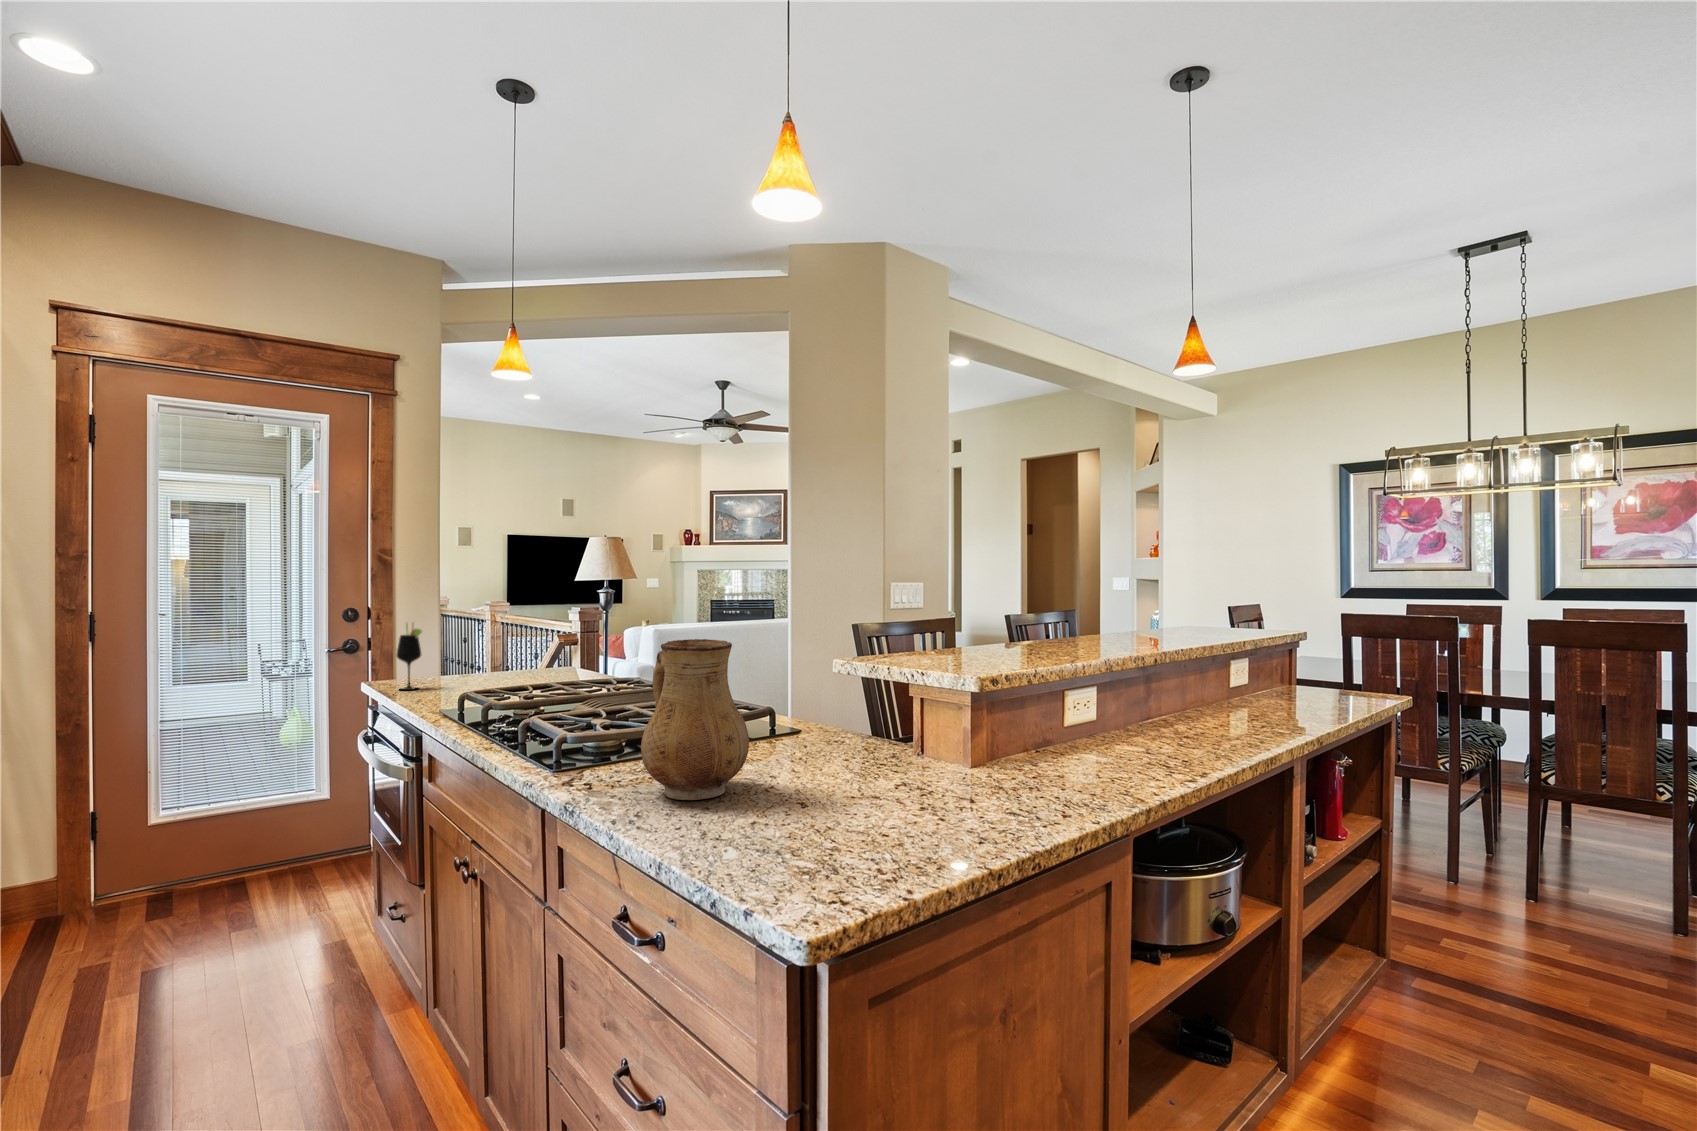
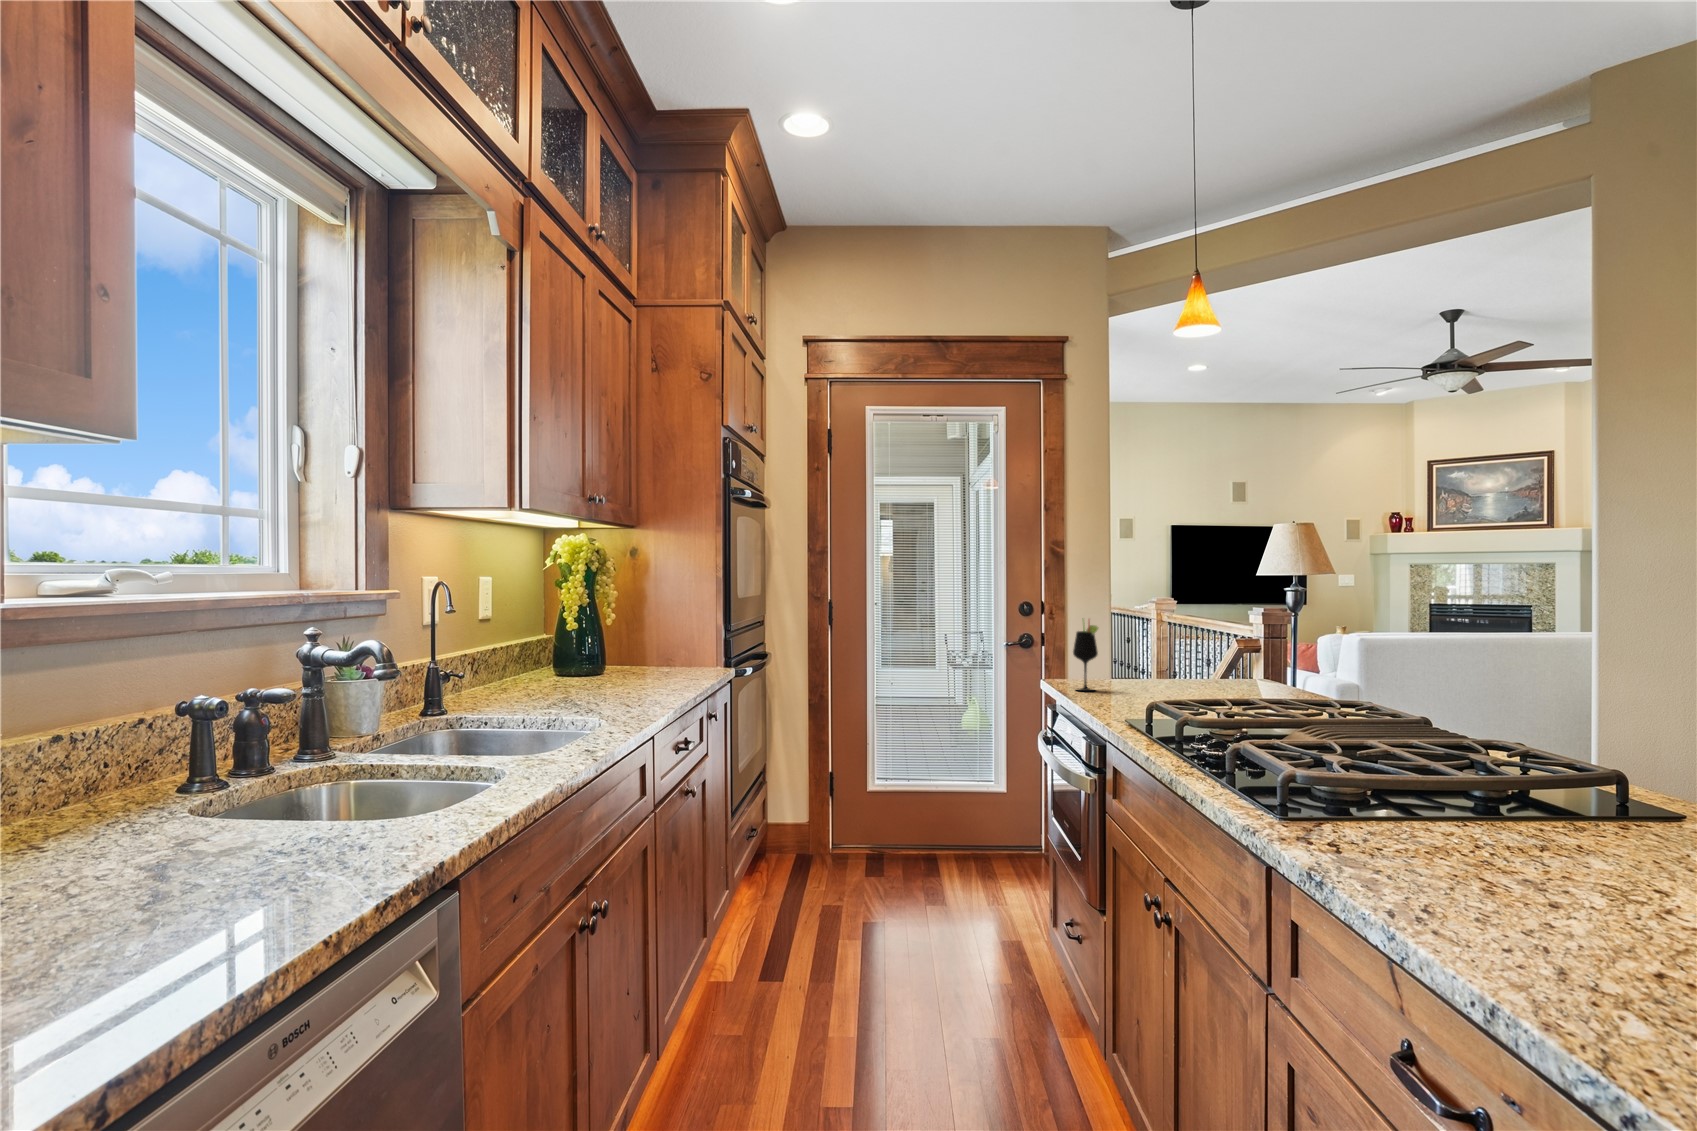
ceramic pitcher: present [641,639,749,800] -> none [1422,657,1626,909]

